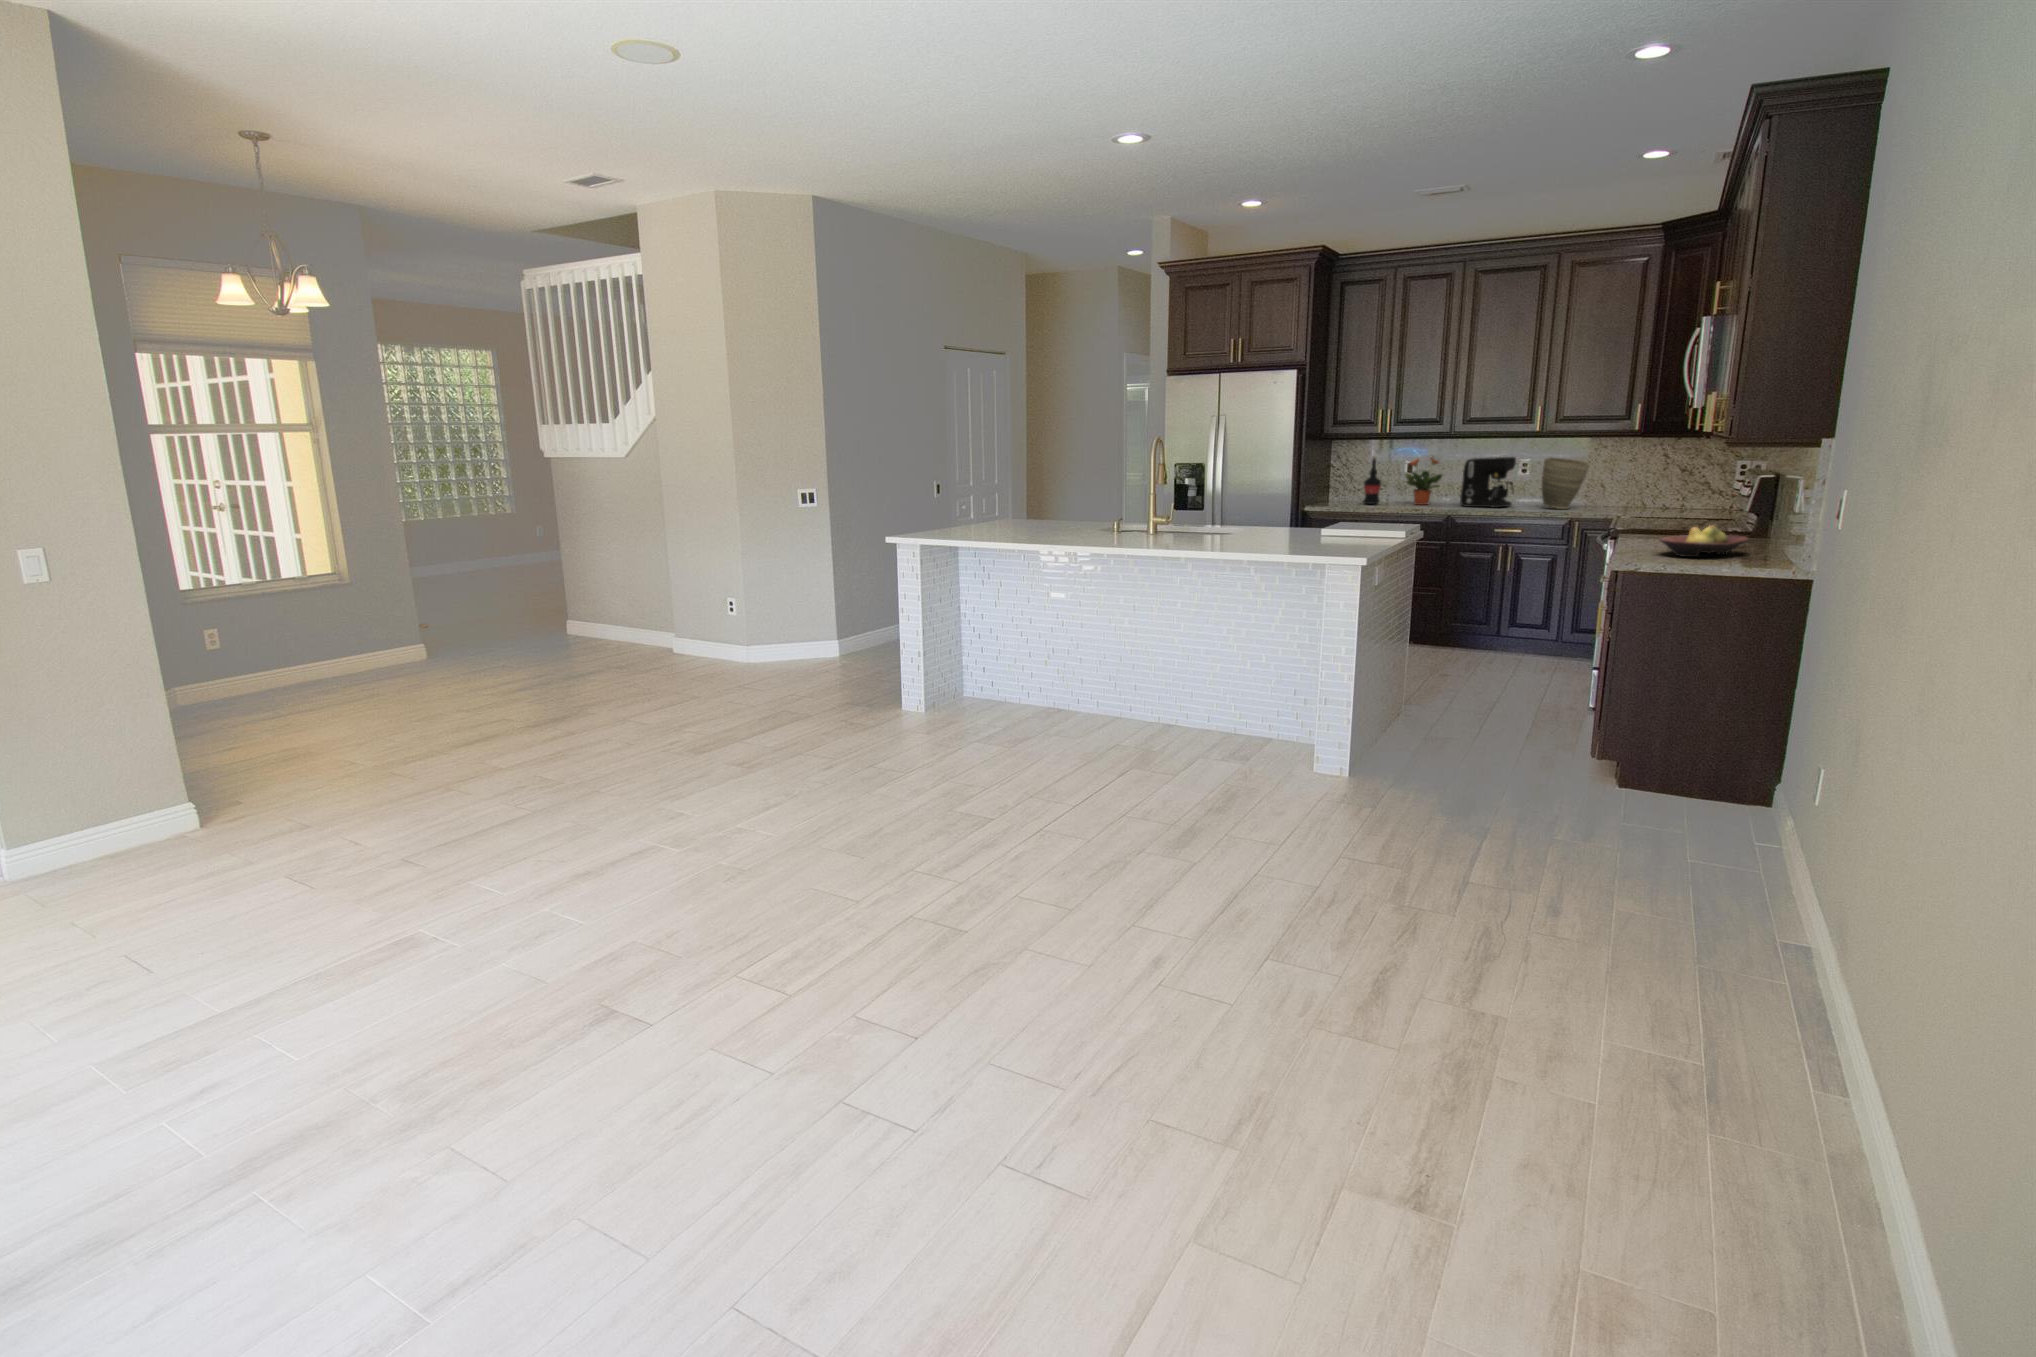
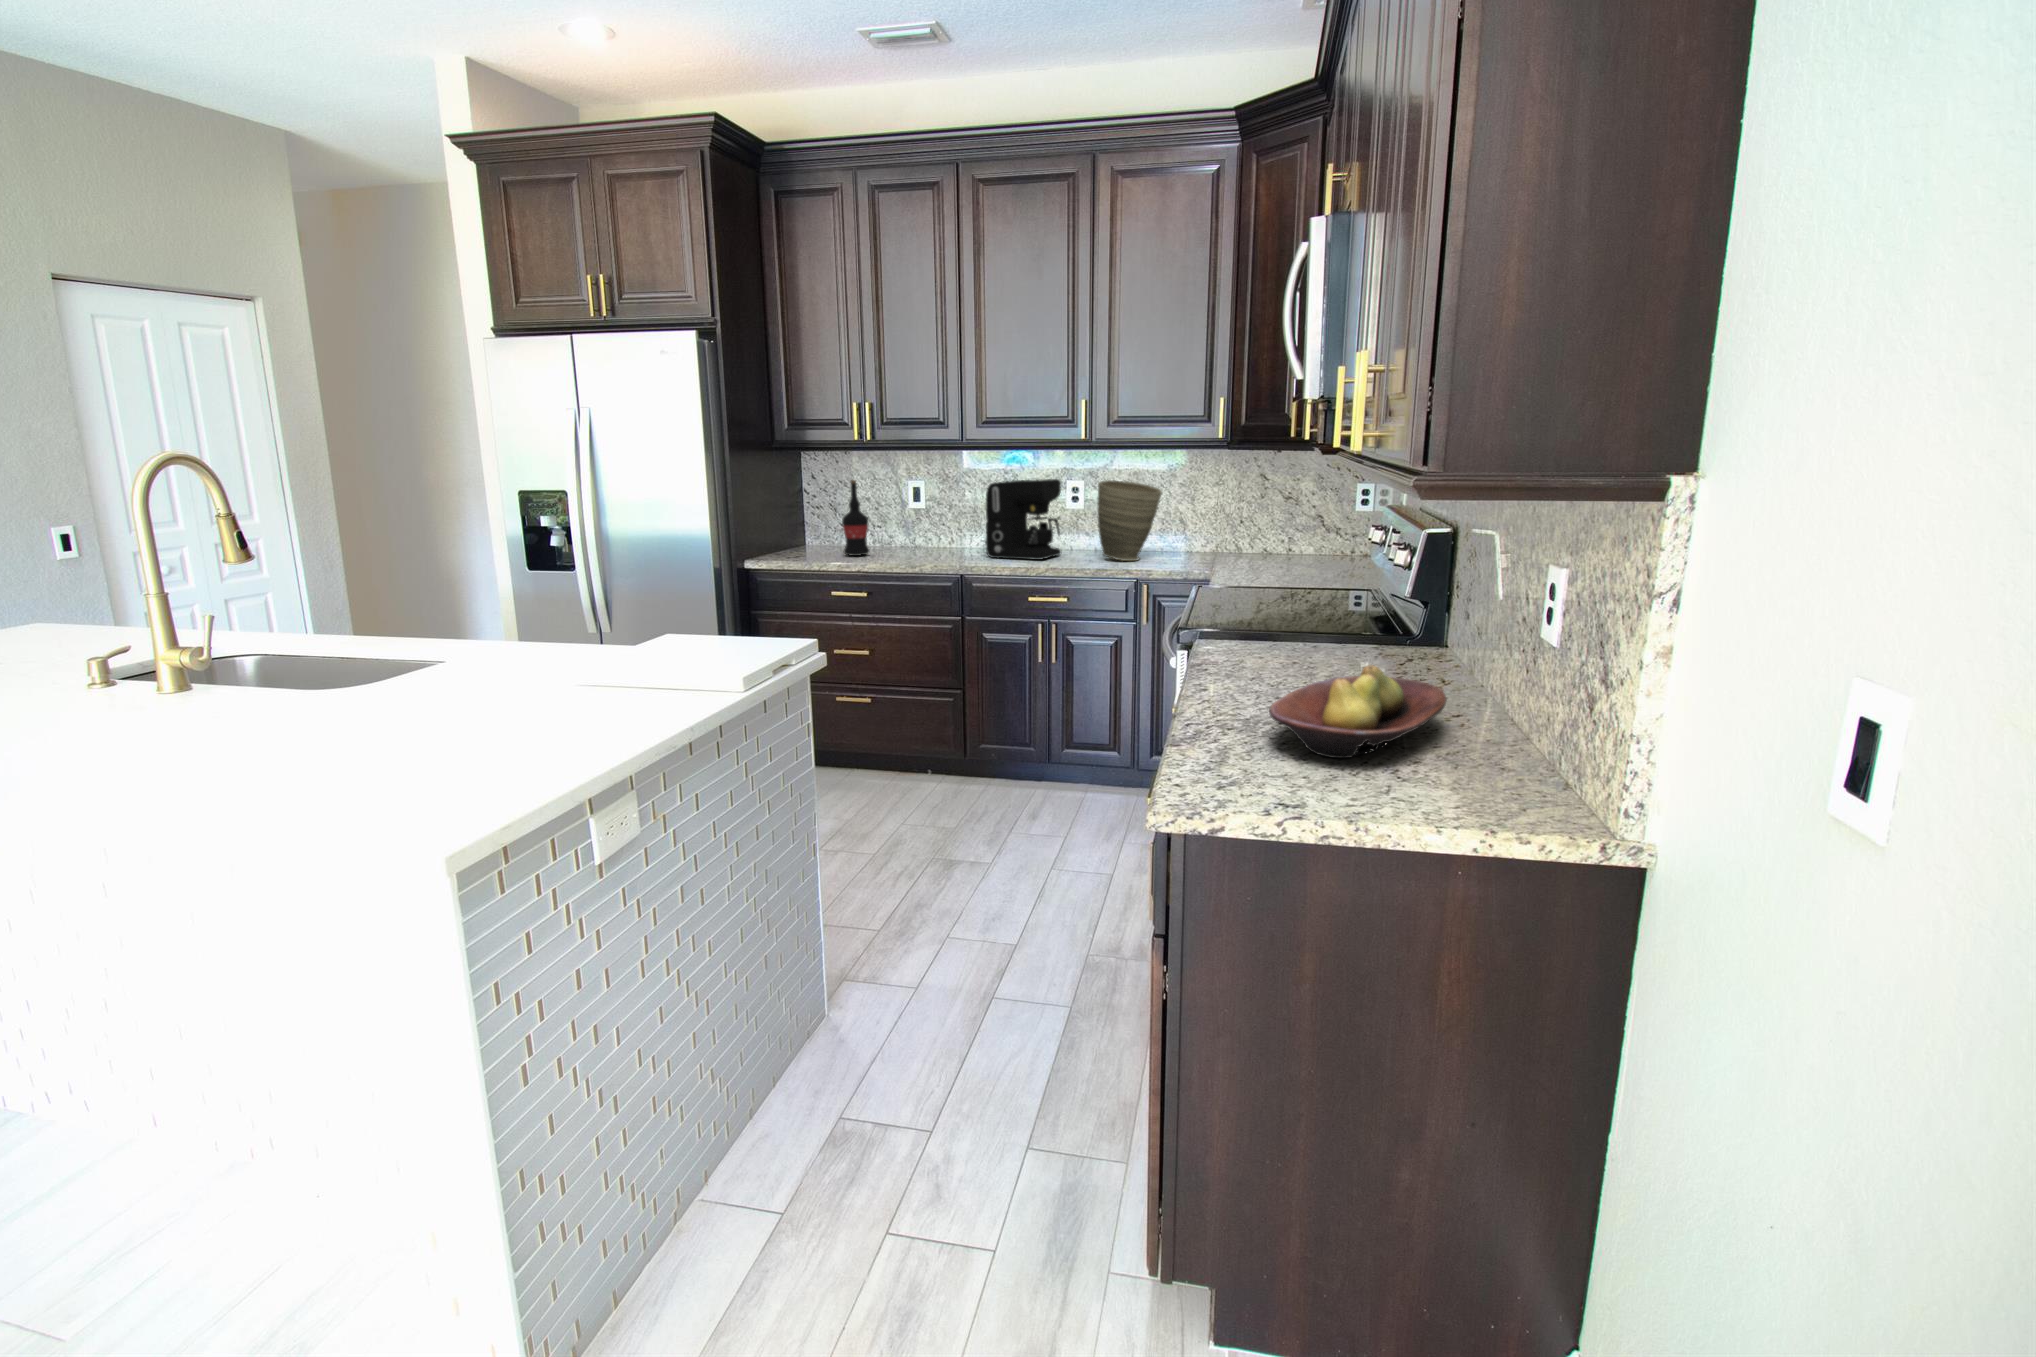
potted plant: present [1404,458,1442,505] -> none [901,479,962,555]

